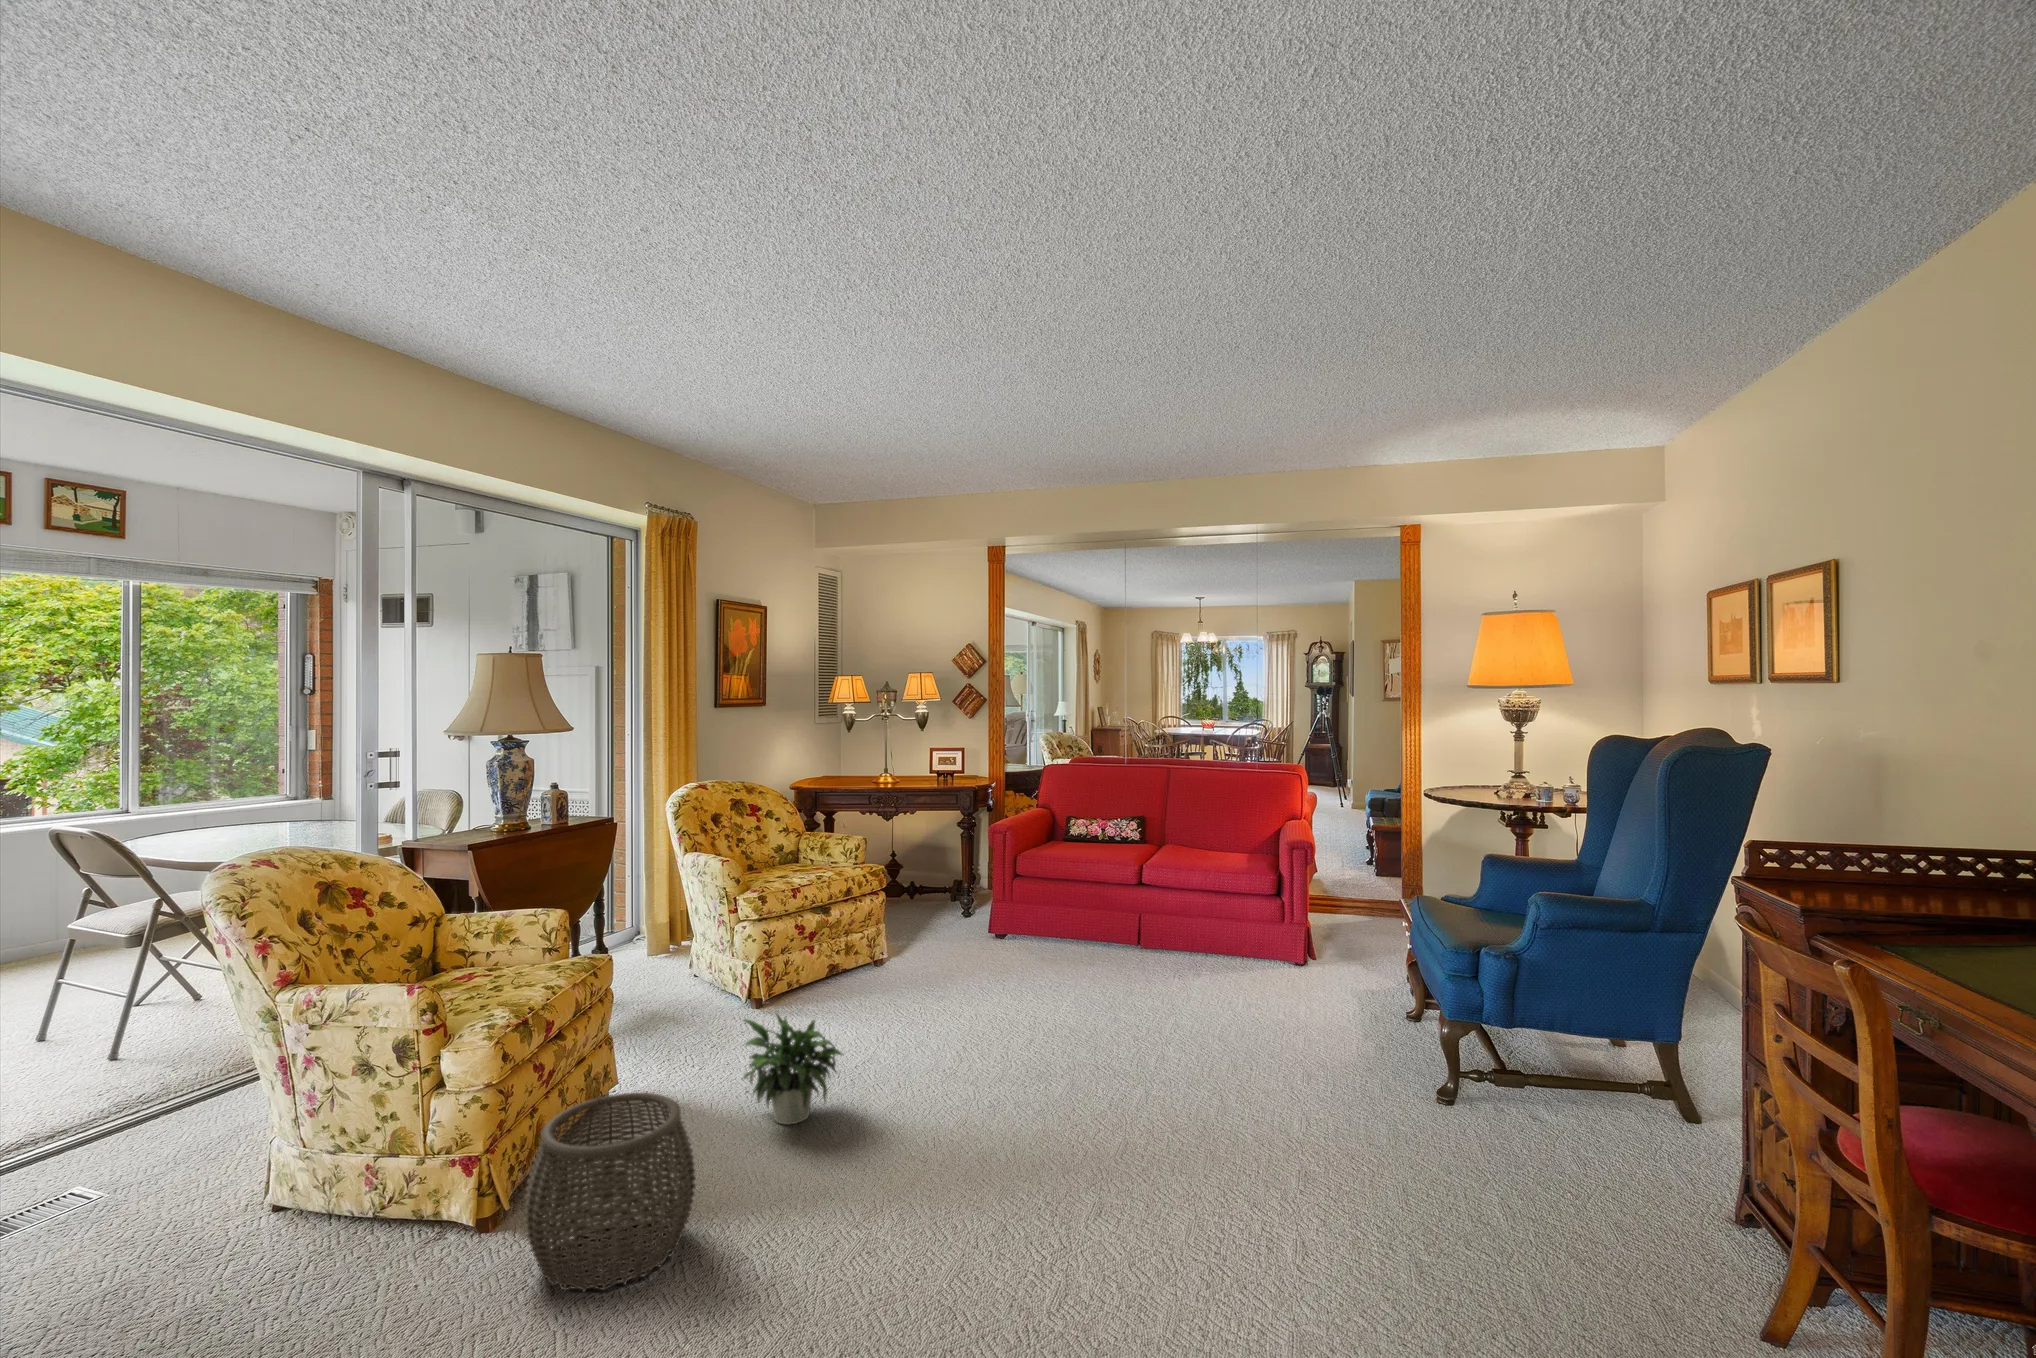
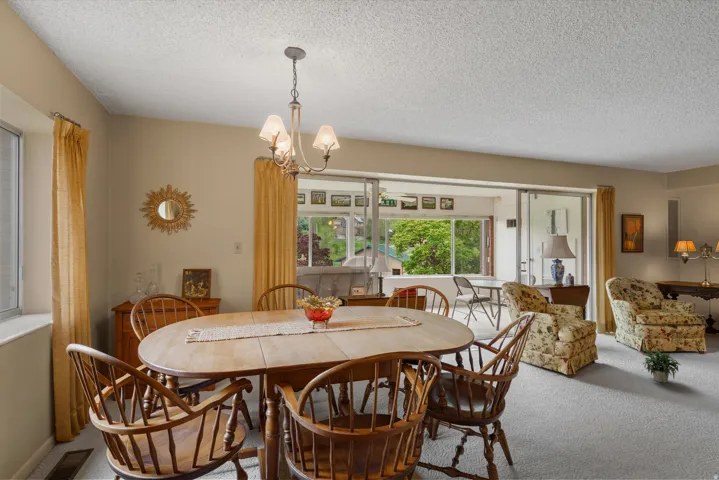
woven basket: present [524,1093,696,1292] -> none [582,351,630,396]

